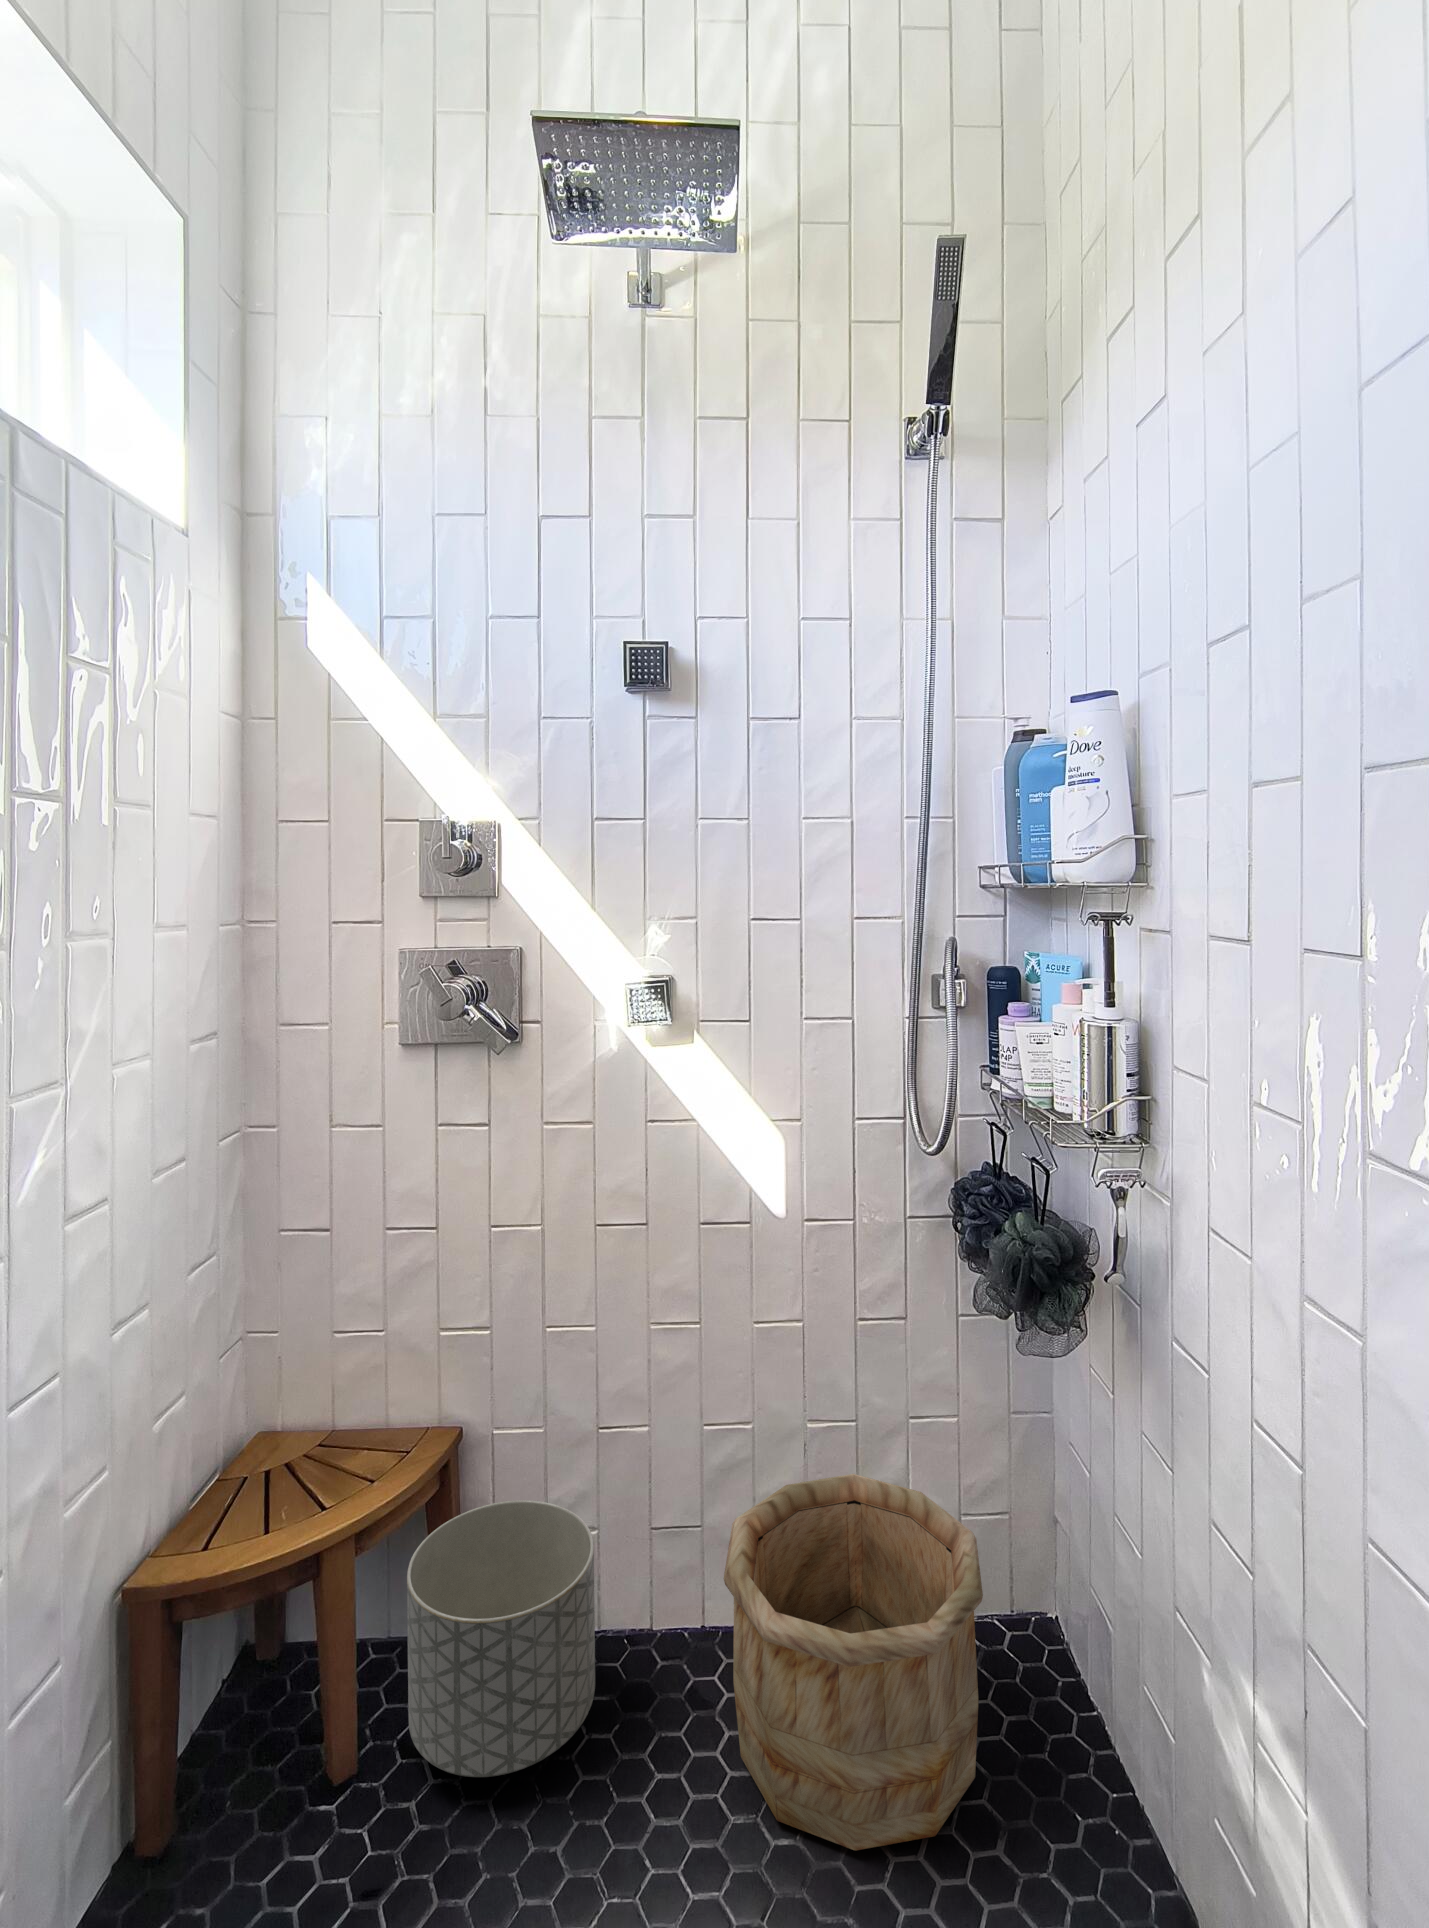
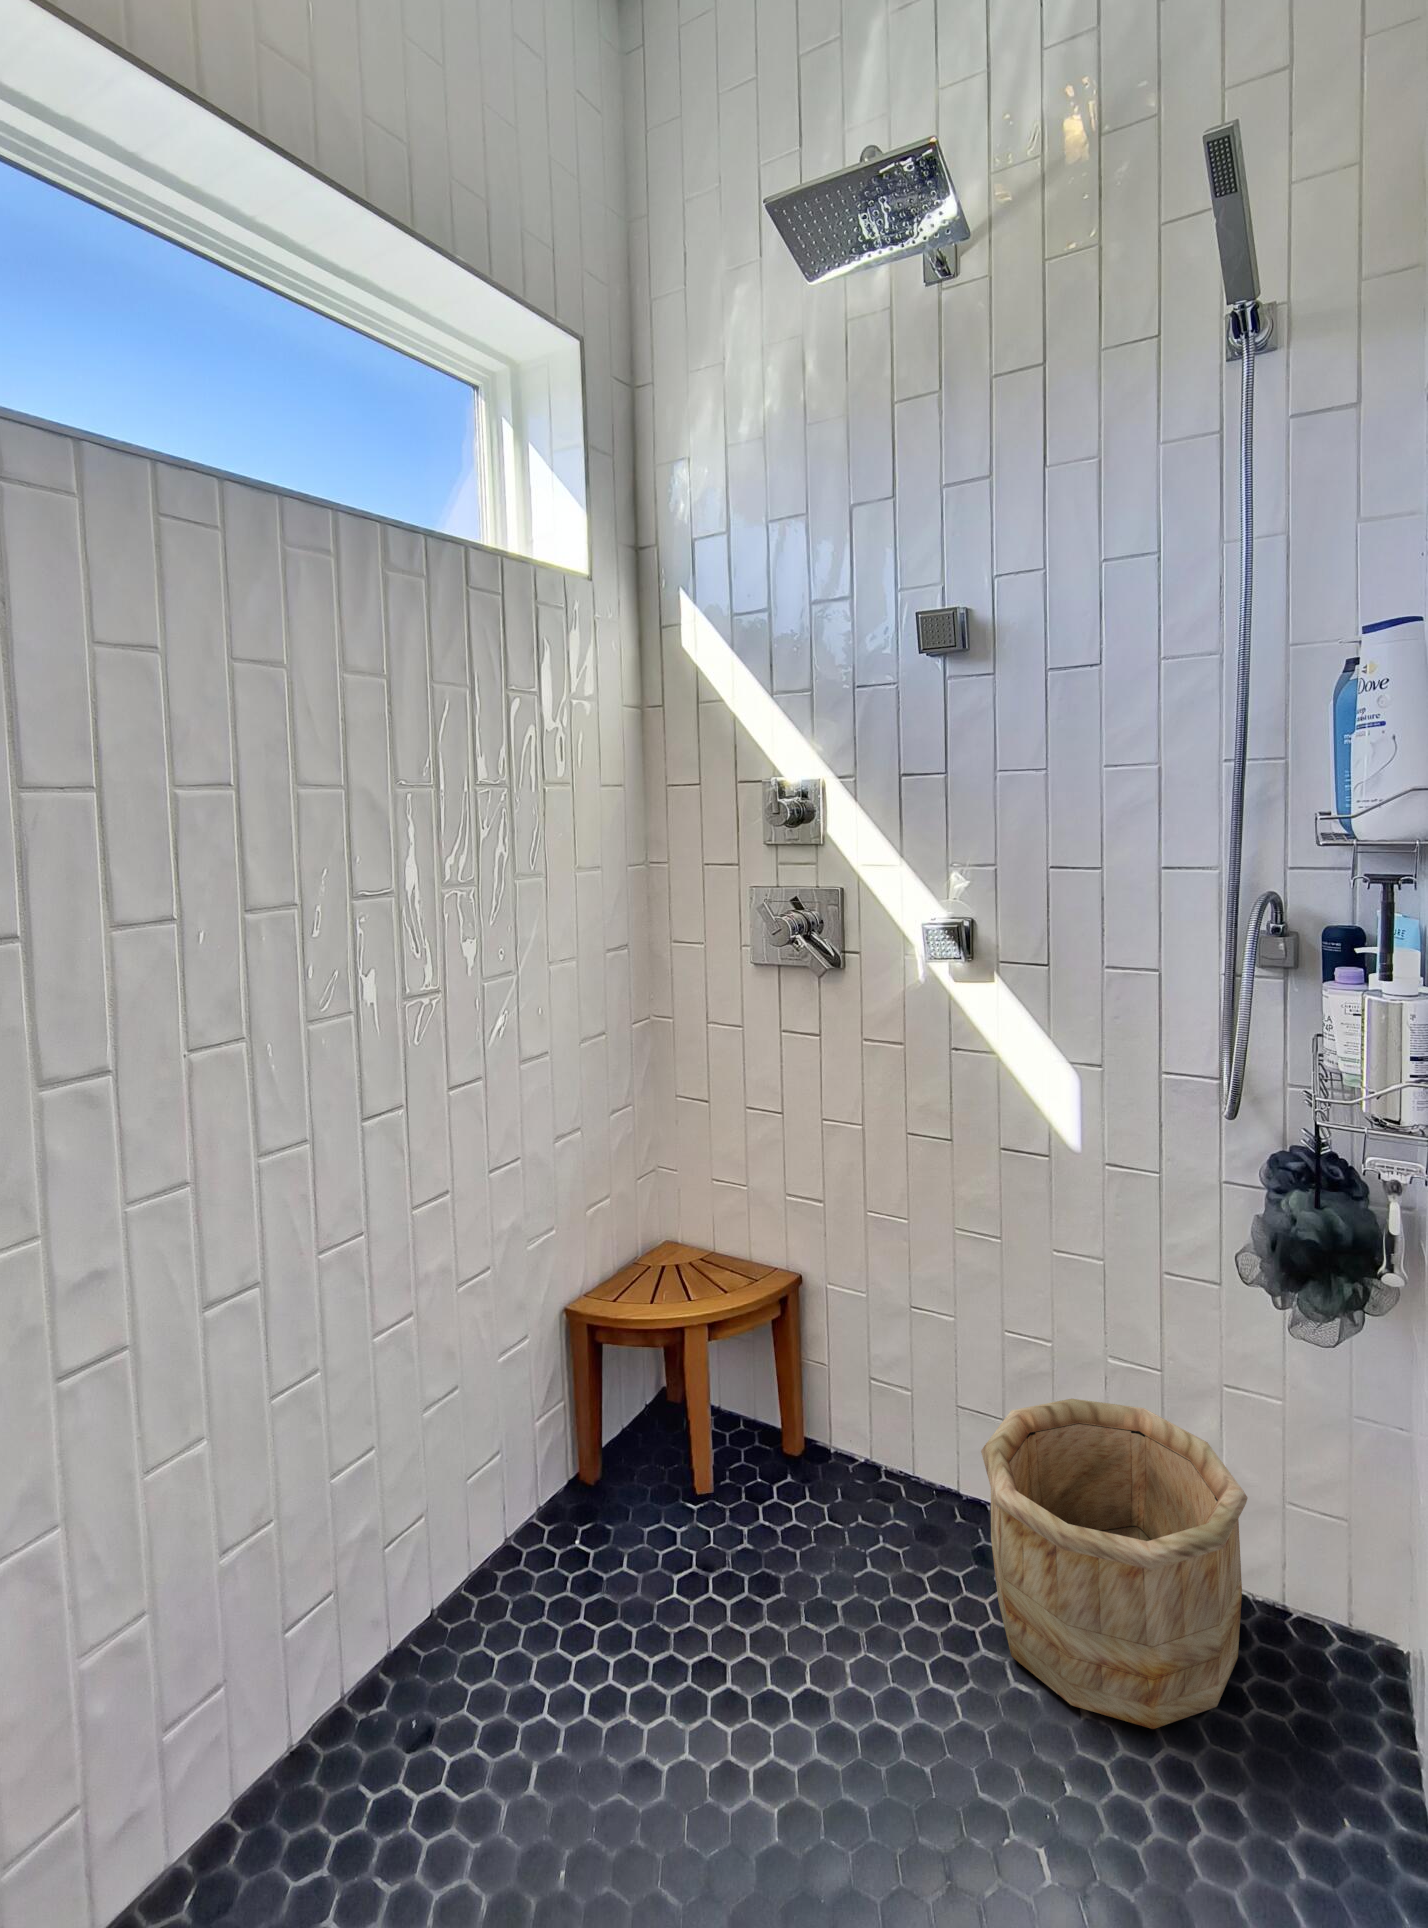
planter: present [407,1500,595,1777] -> none [745,1345,893,1539]

